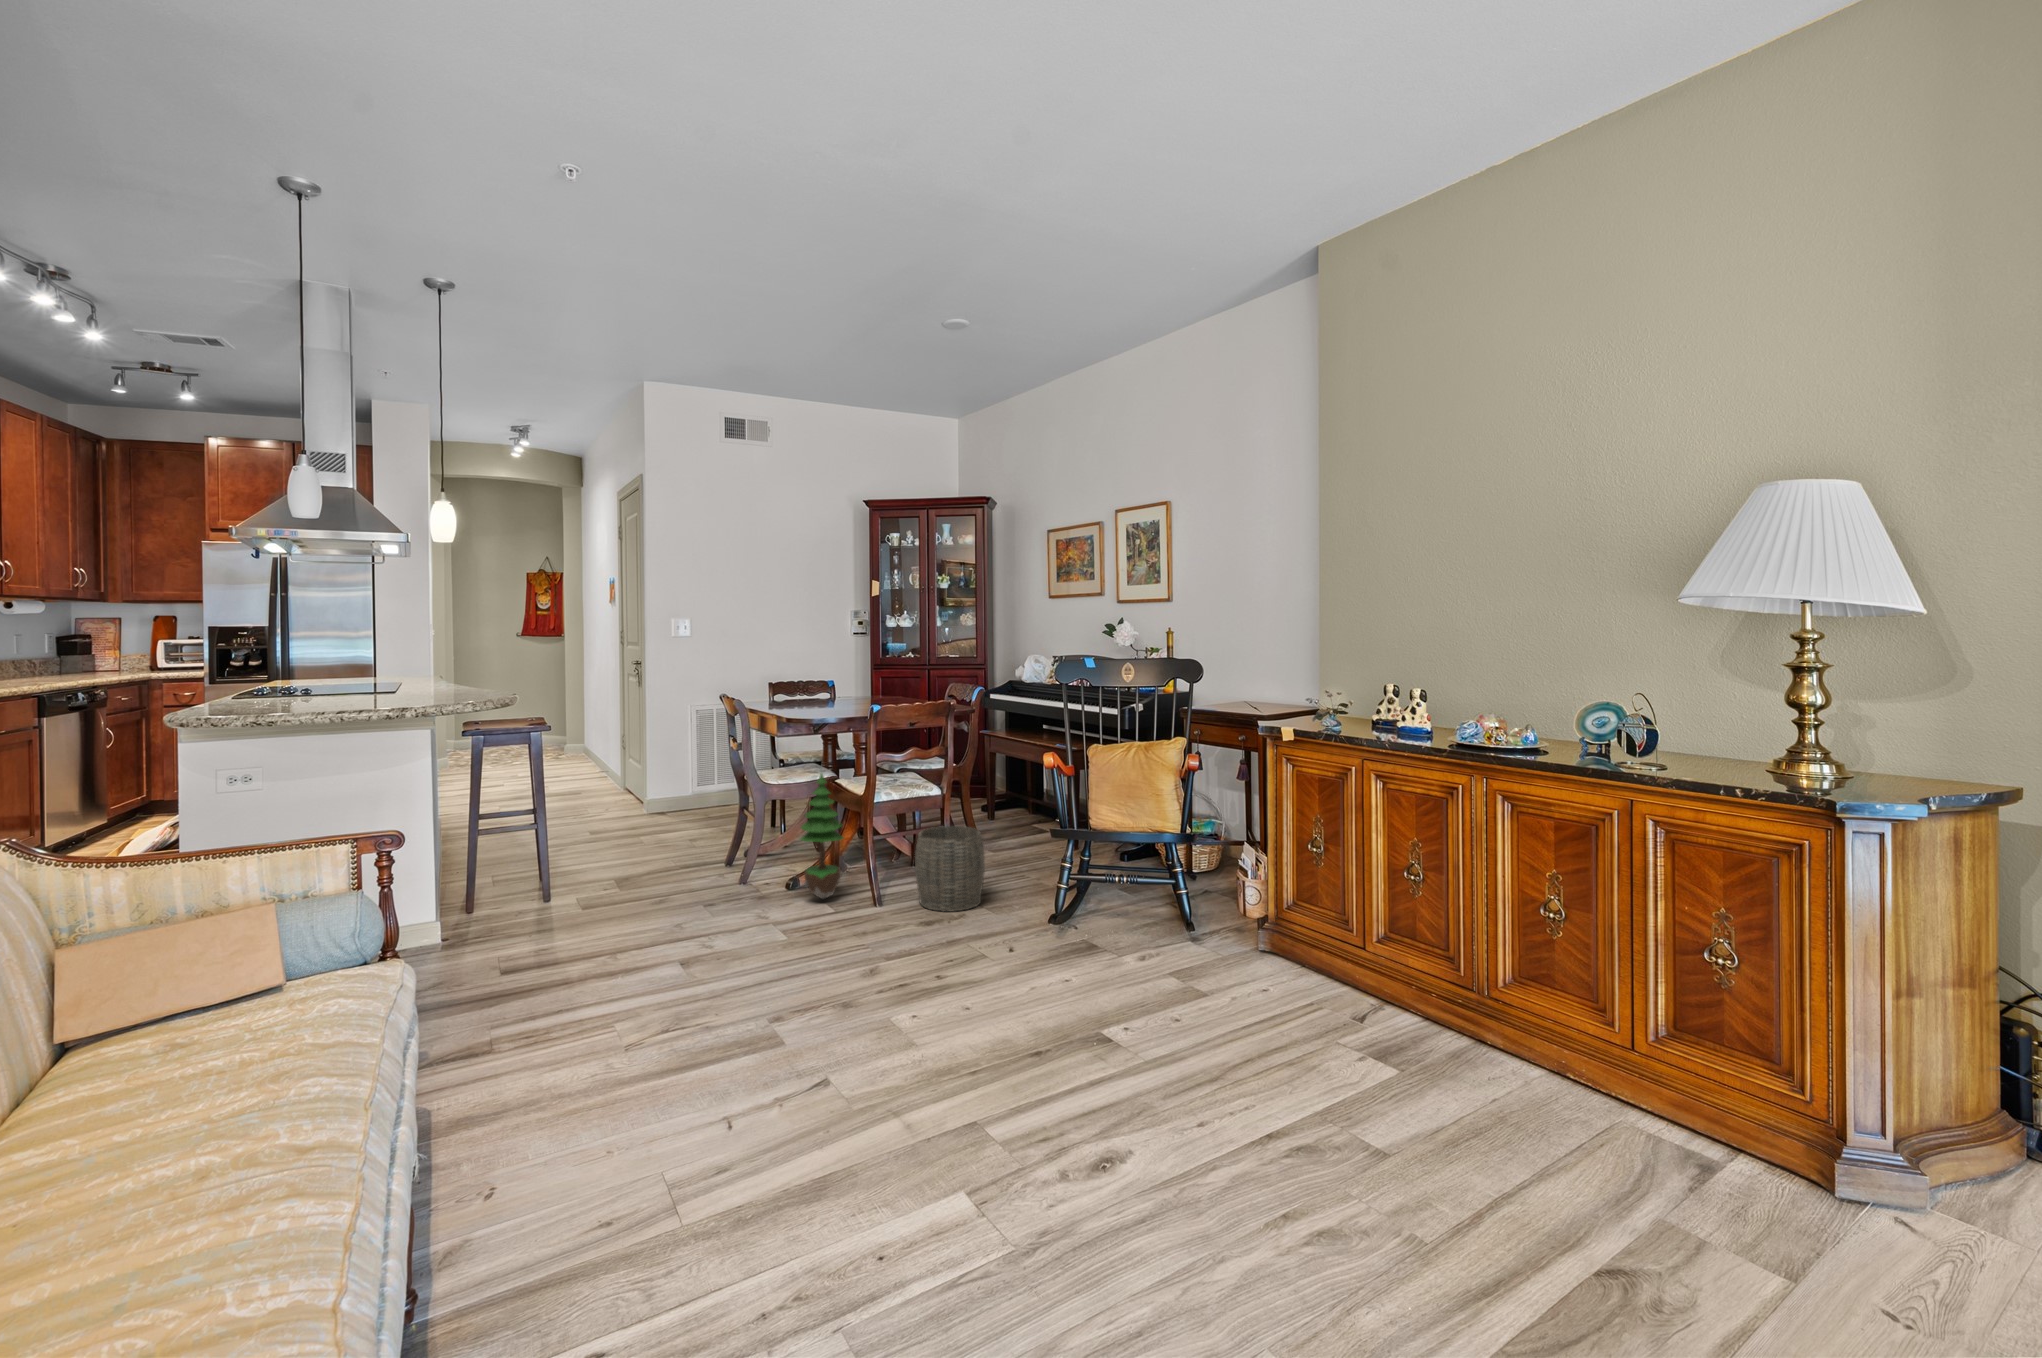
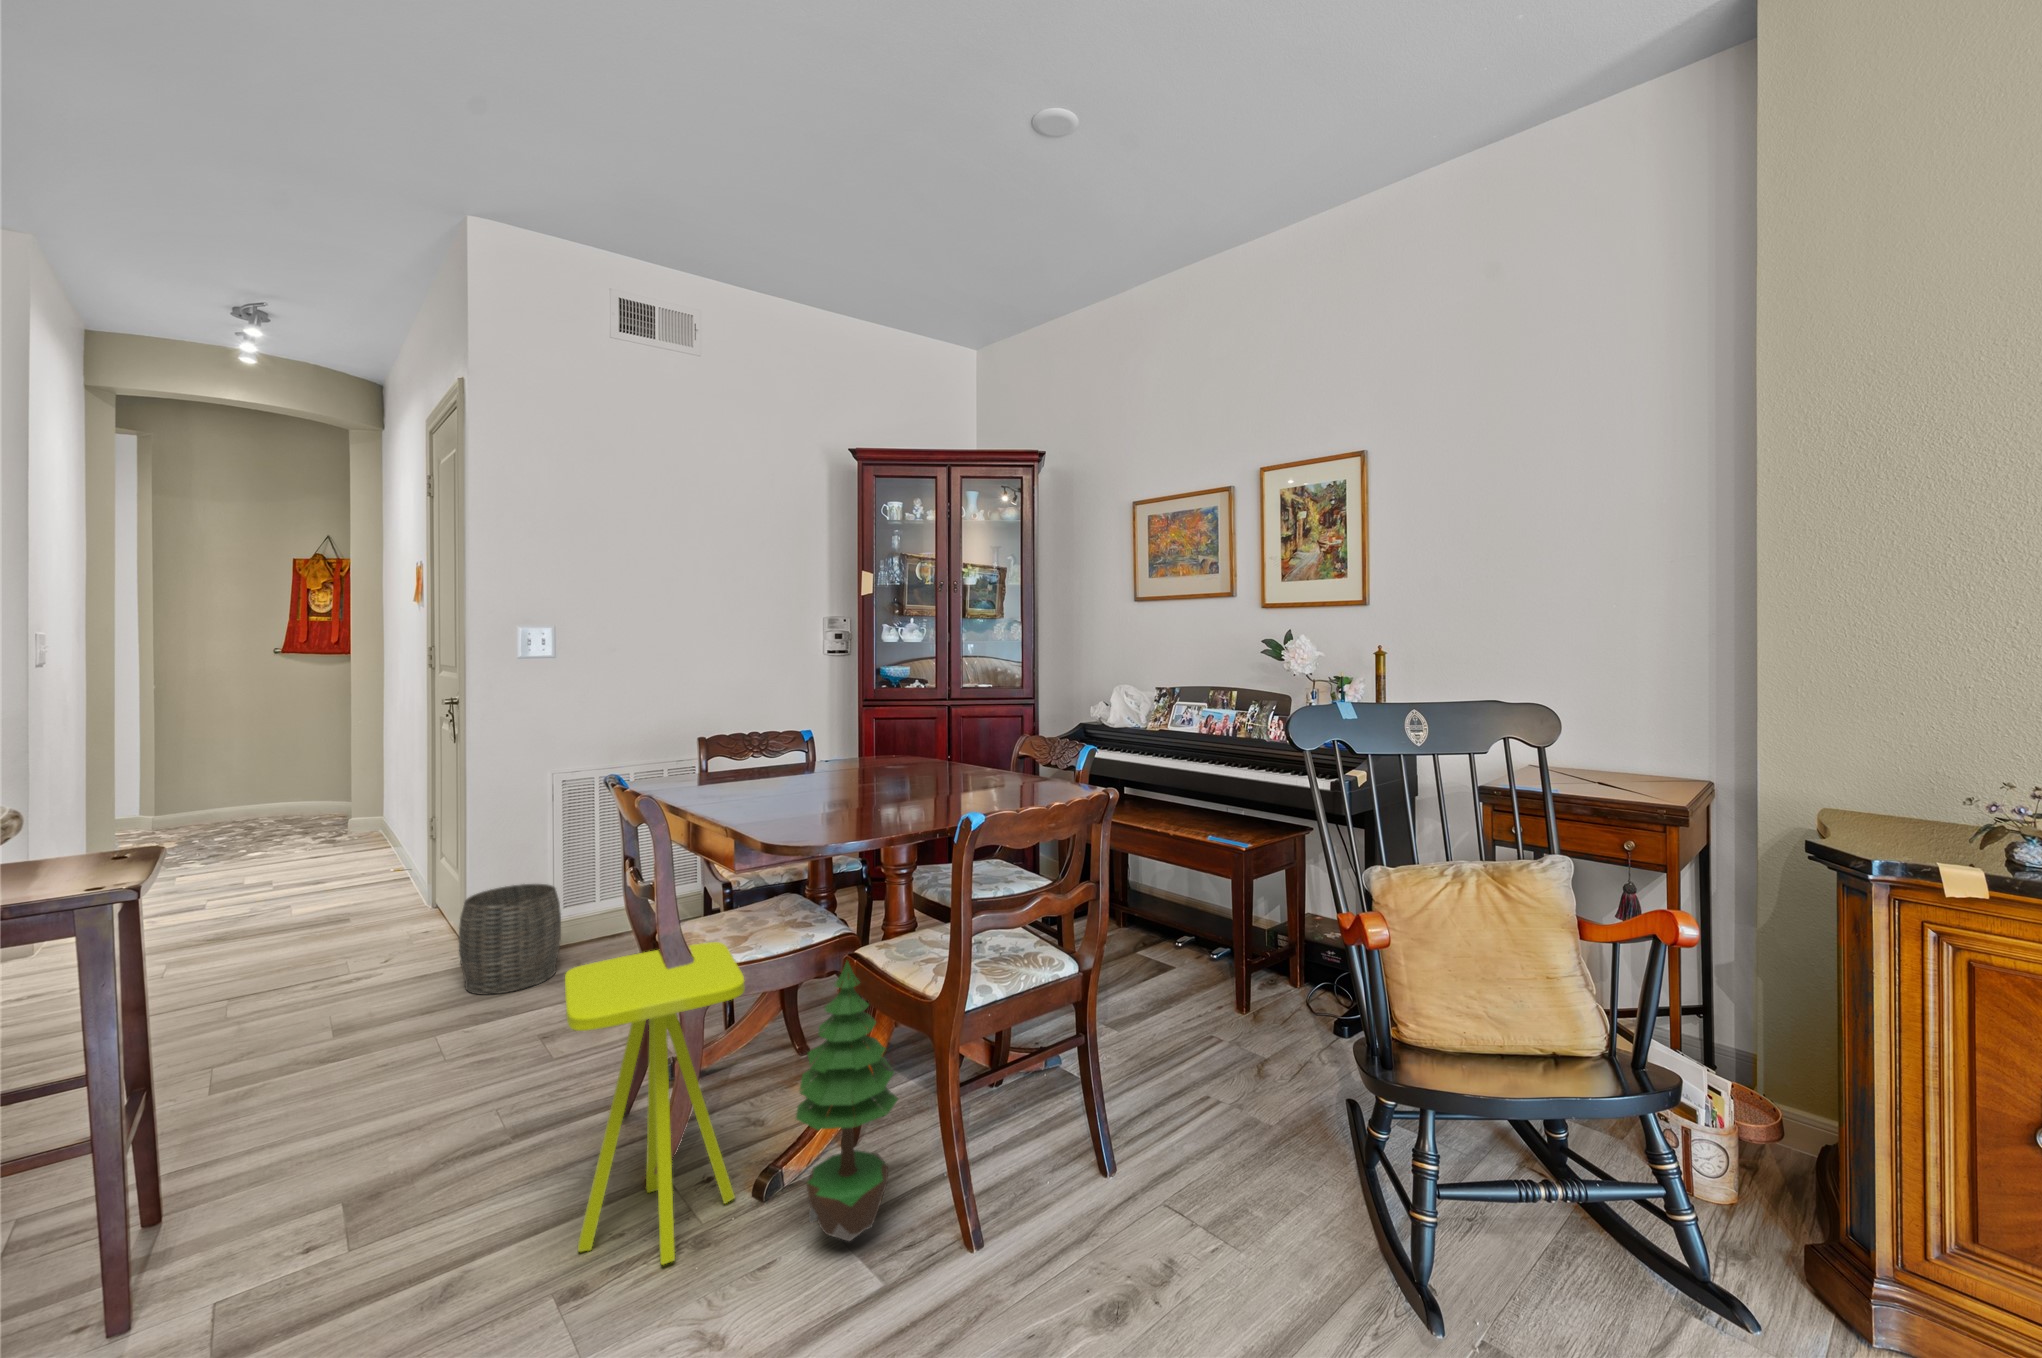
side table: none [704,771,779,899] -> present [565,942,745,1265]
woven basket: present [915,826,985,912] -> present [459,884,561,995]

